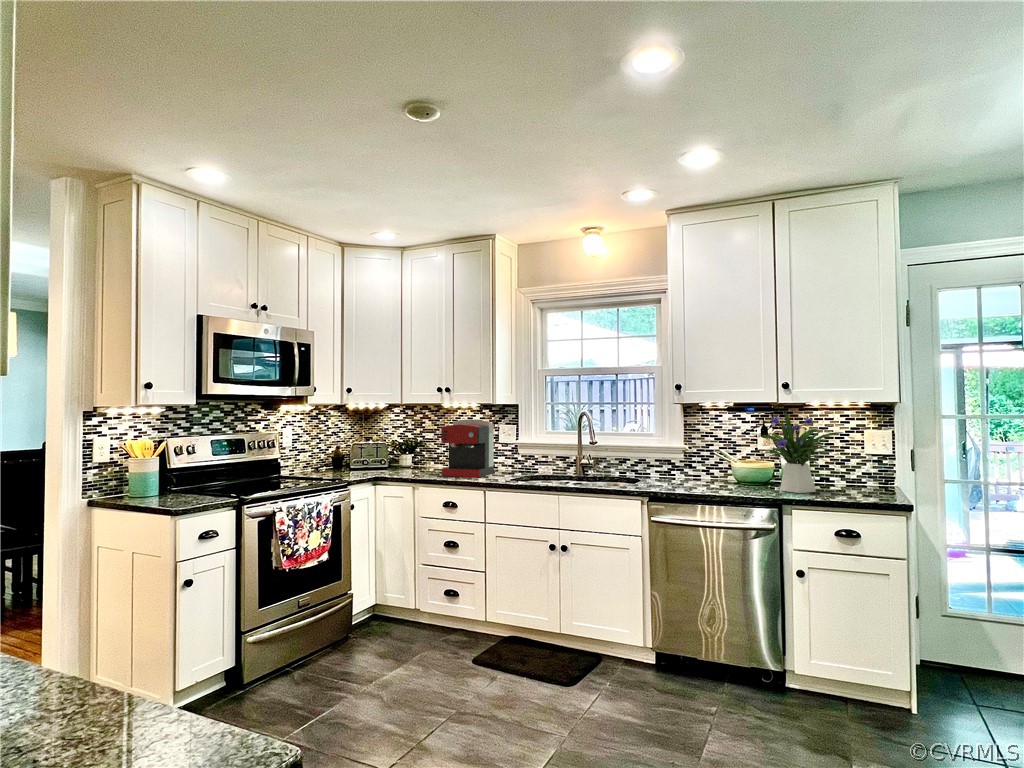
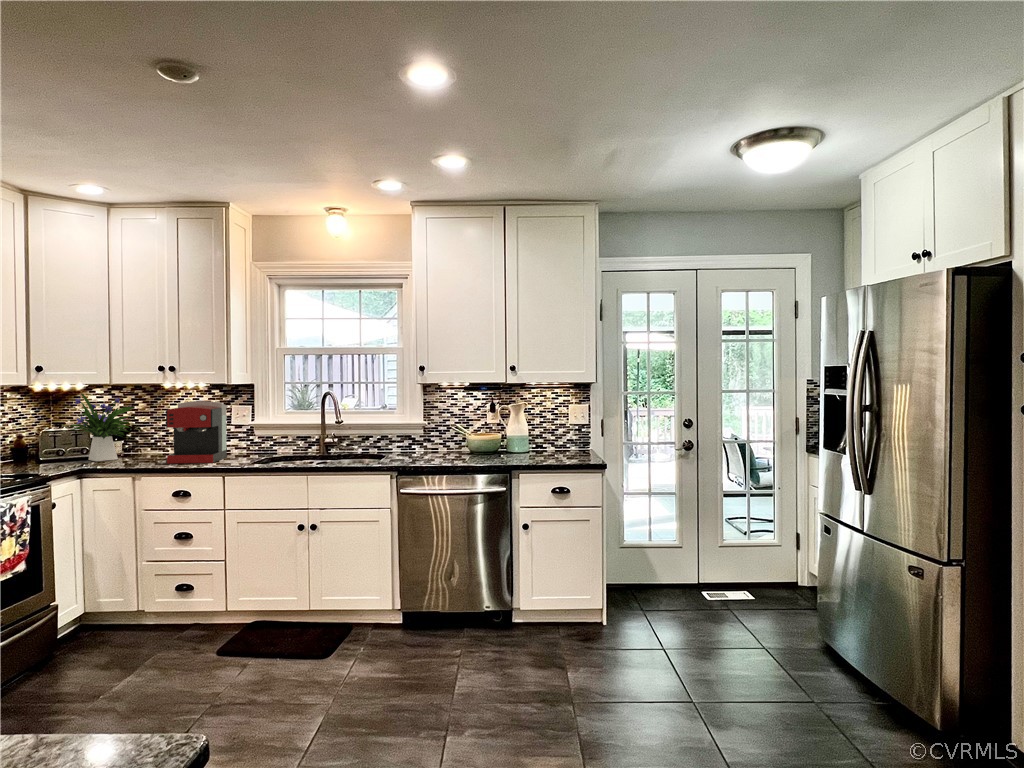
flower arrangement: present [762,412,843,493] -> present [70,394,134,461]

